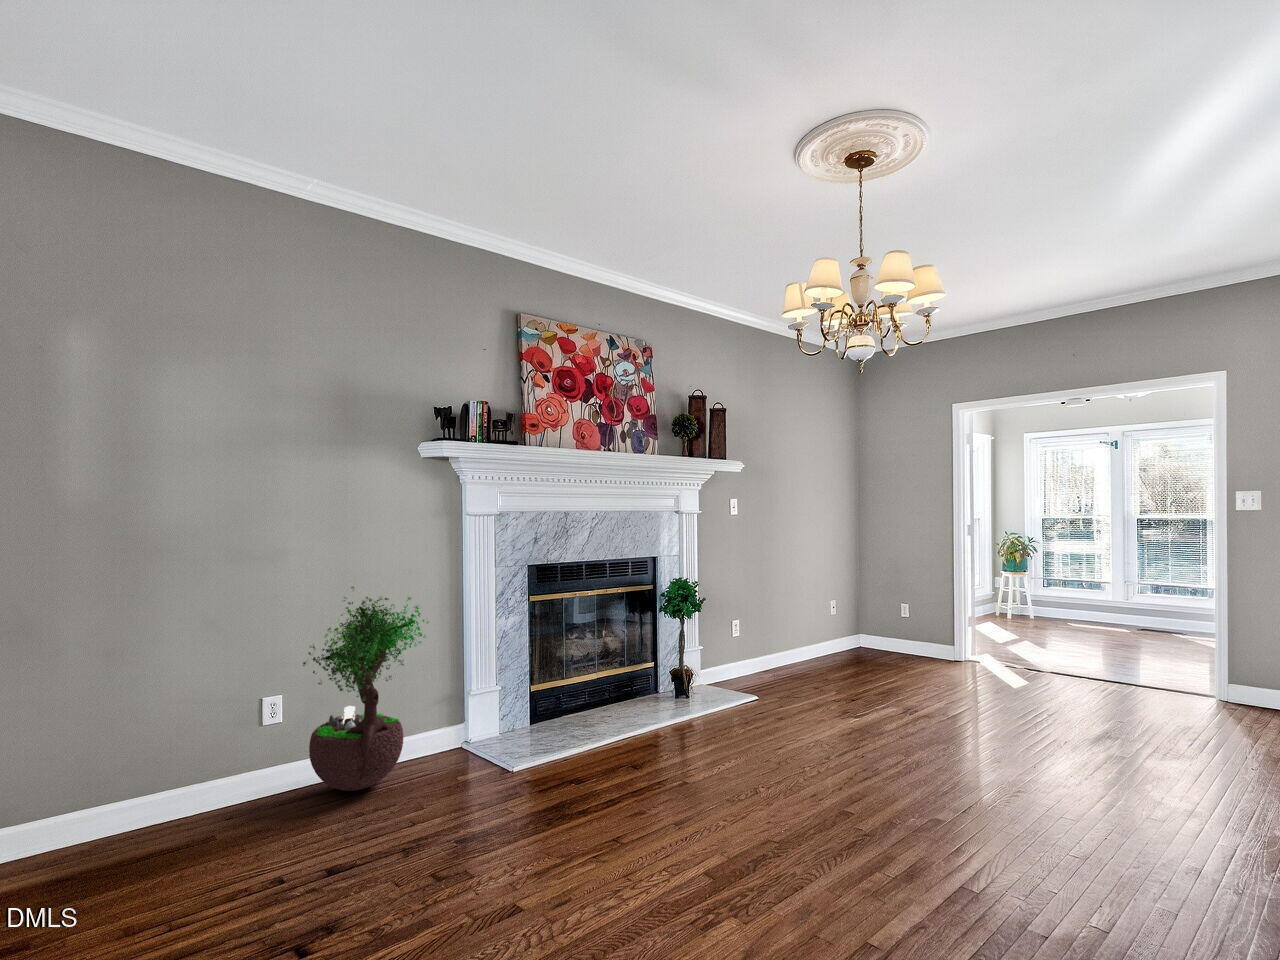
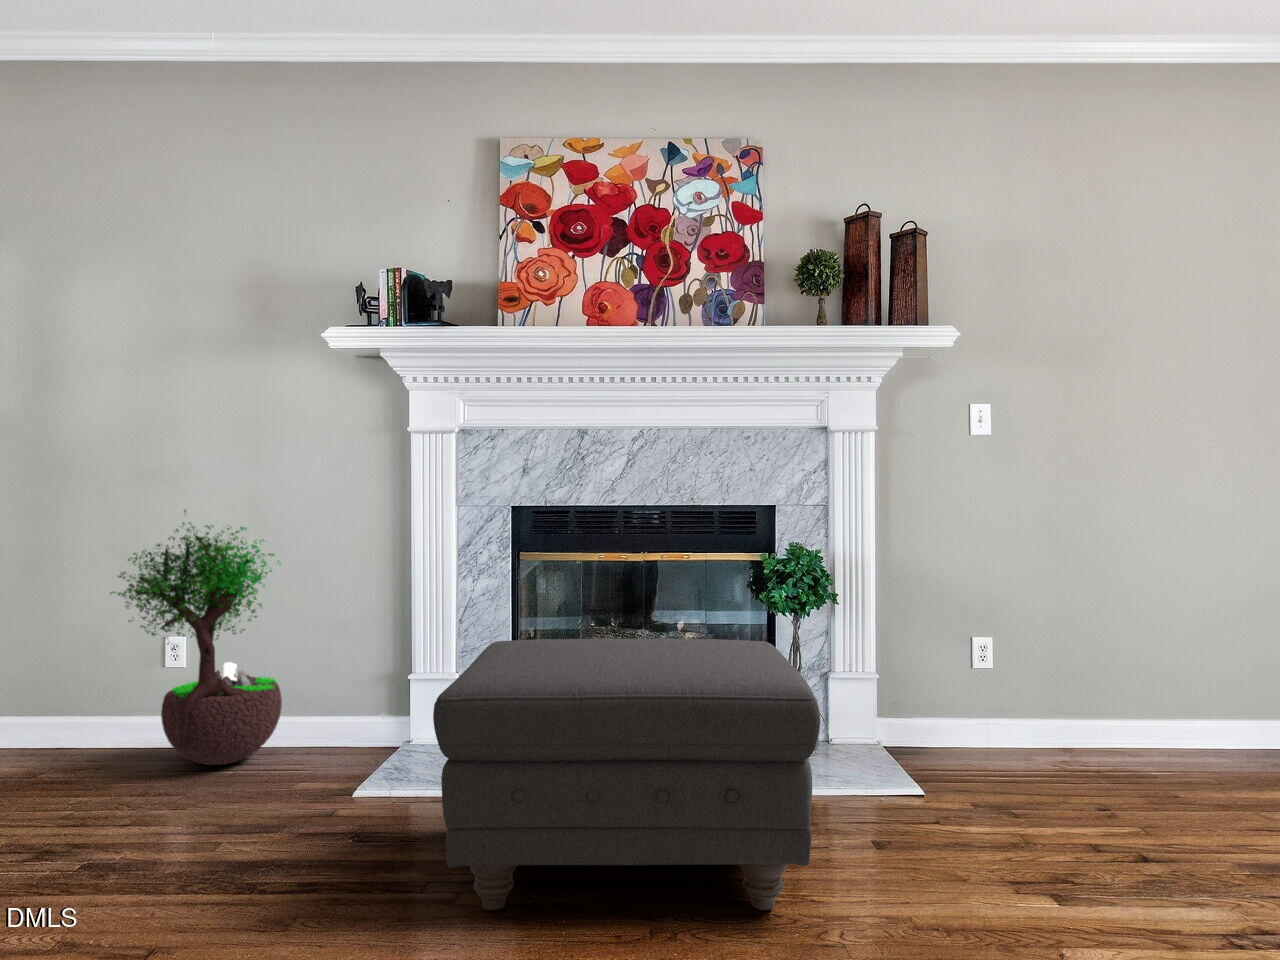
ottoman: none [618,634,829,797] -> present [433,639,820,910]

